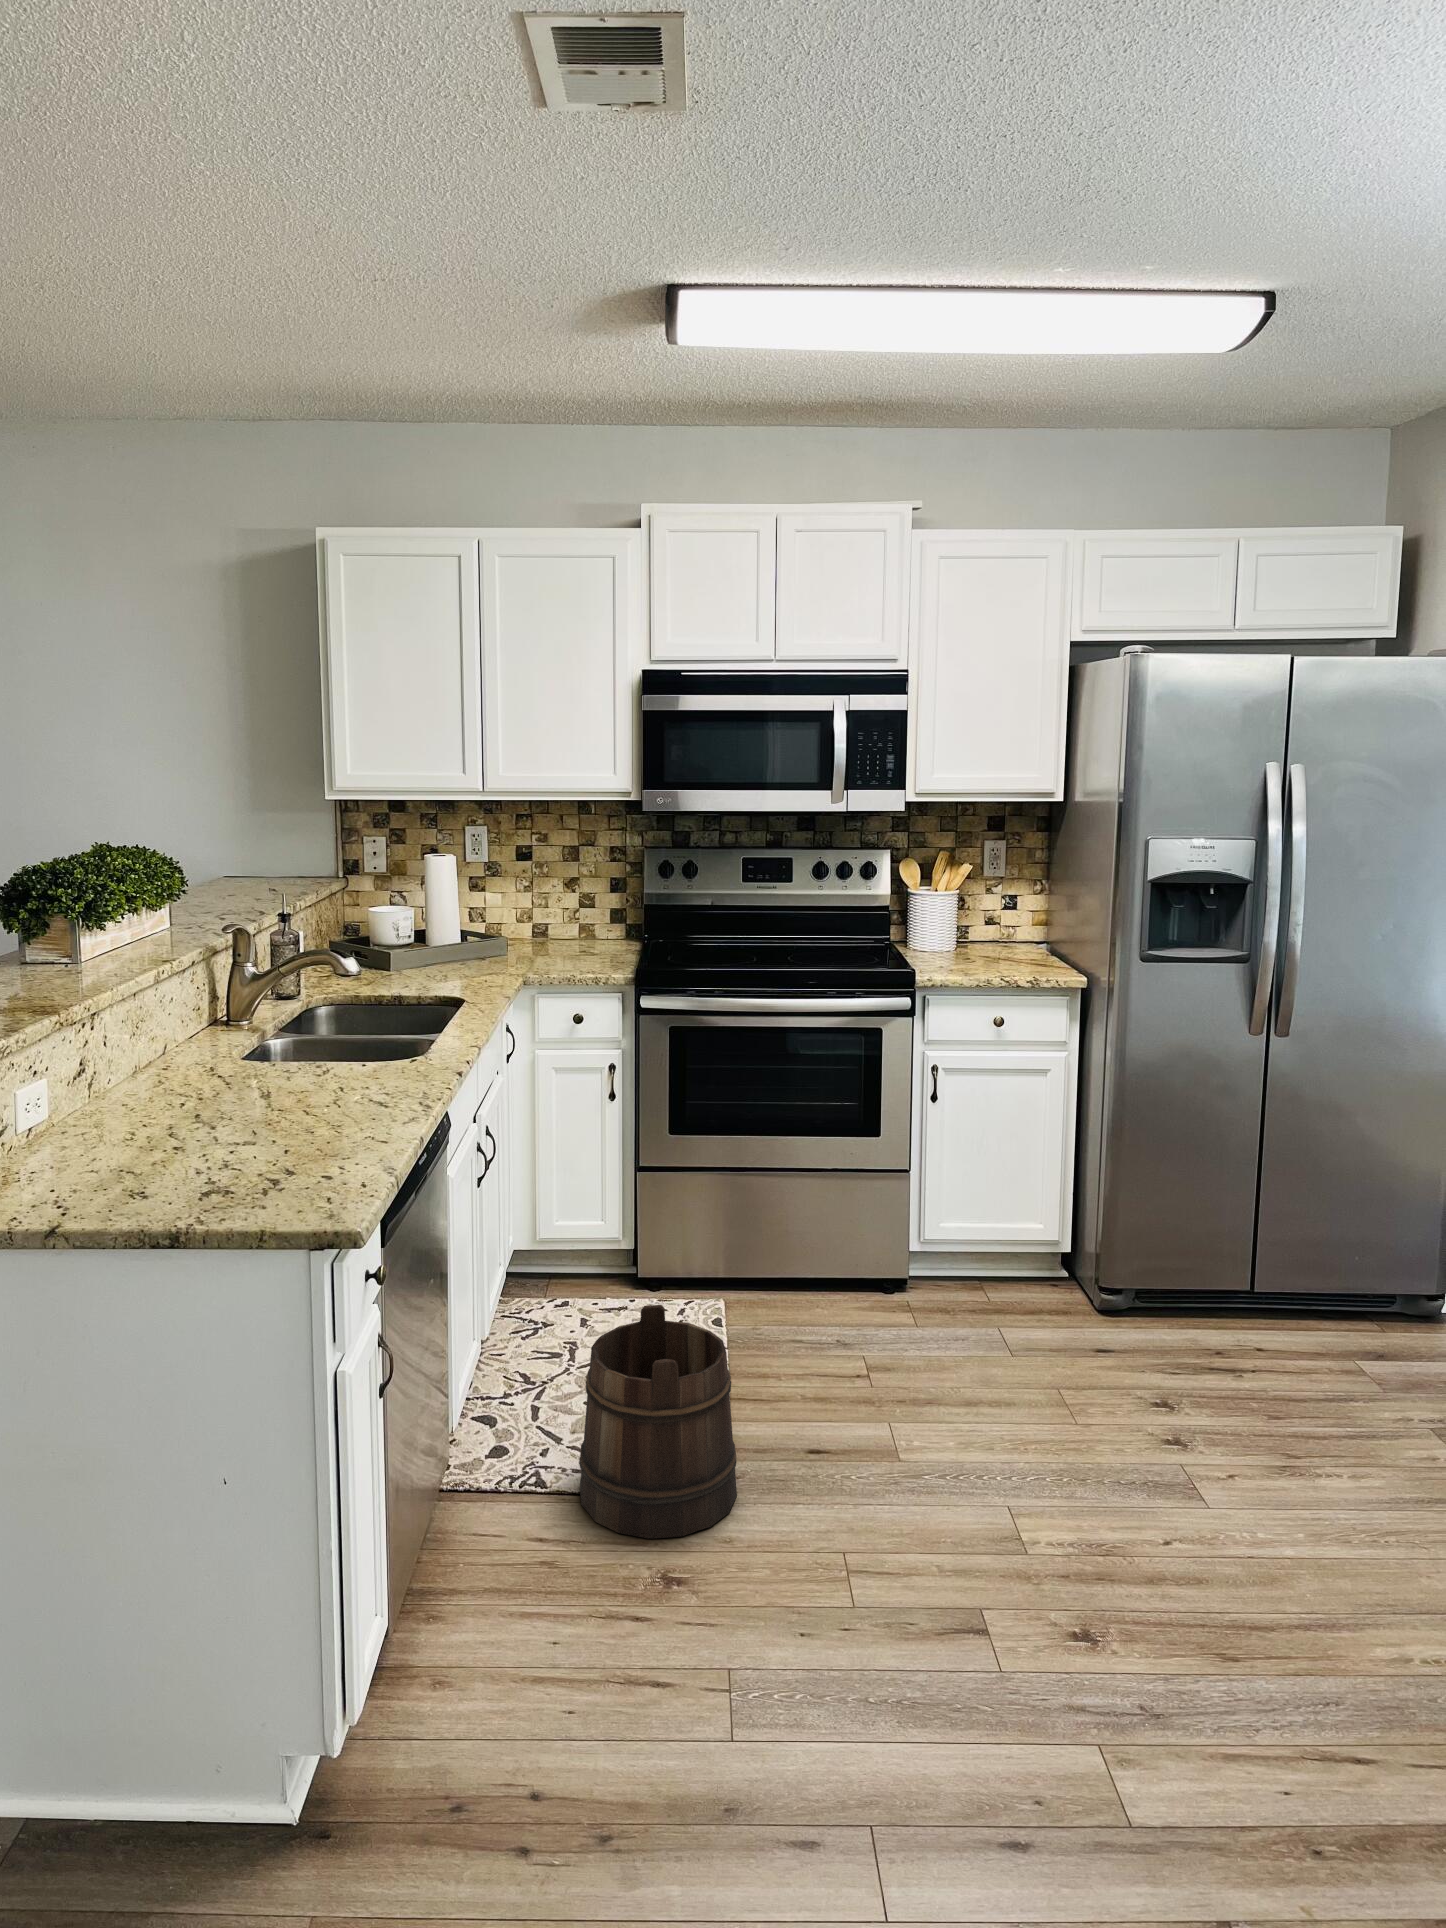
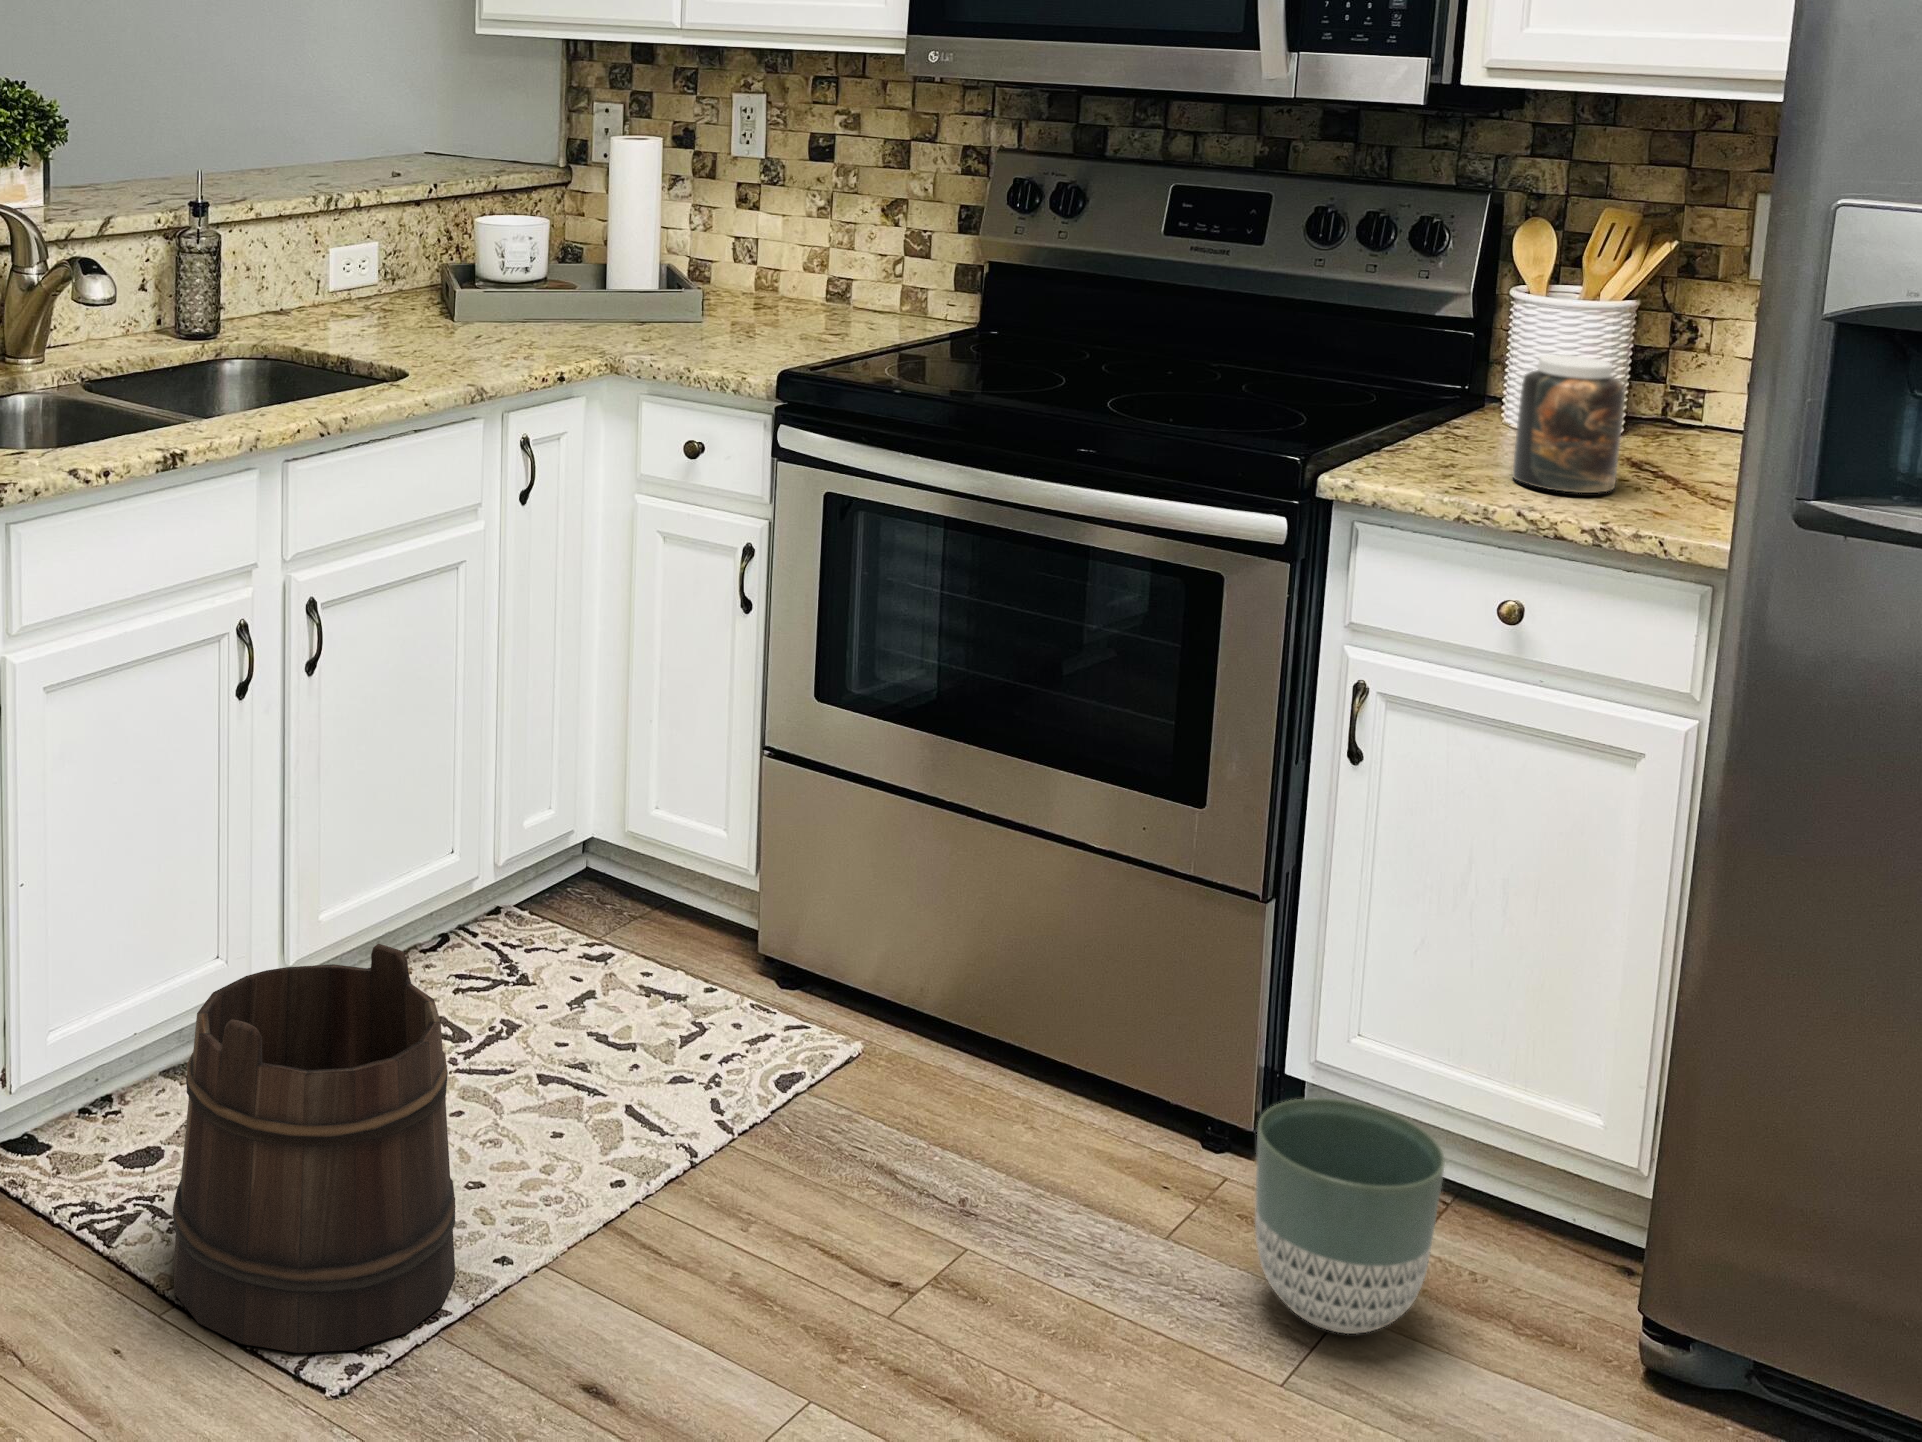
jar: none [962,913,1004,969] -> present [1513,355,1624,493]
planter: none [965,1241,1042,1337] -> present [1255,1098,1445,1334]

